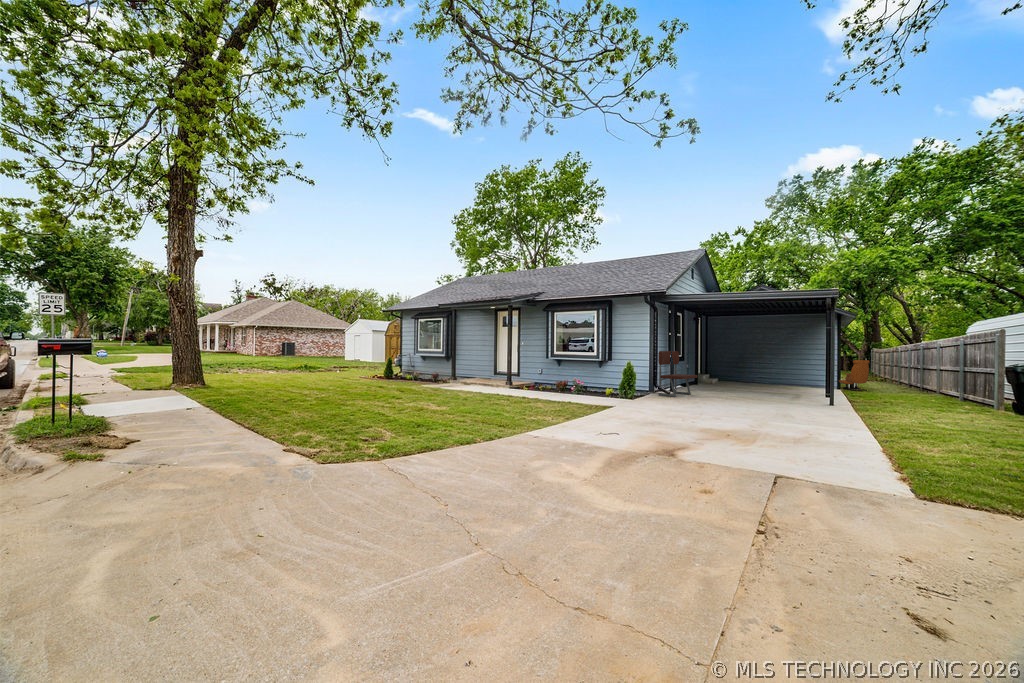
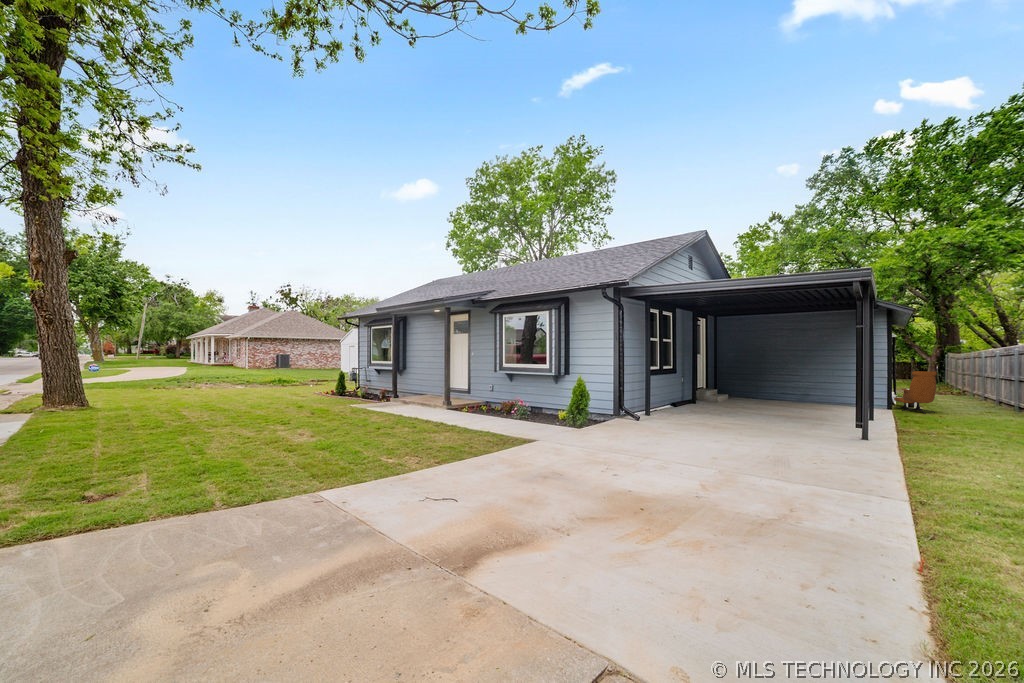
bench: present [658,351,698,397] -> none [625,362,682,425]

